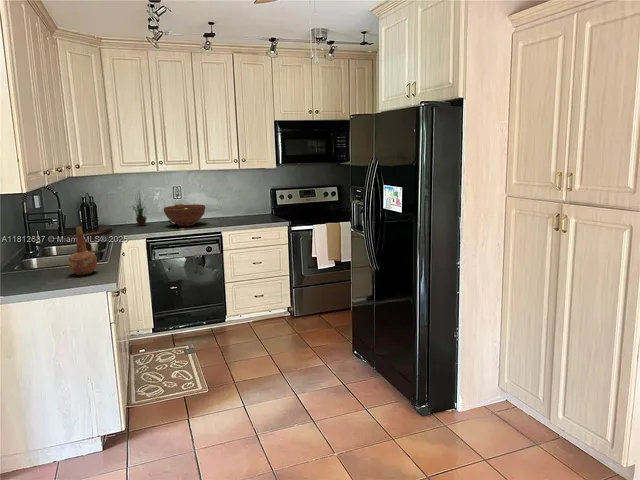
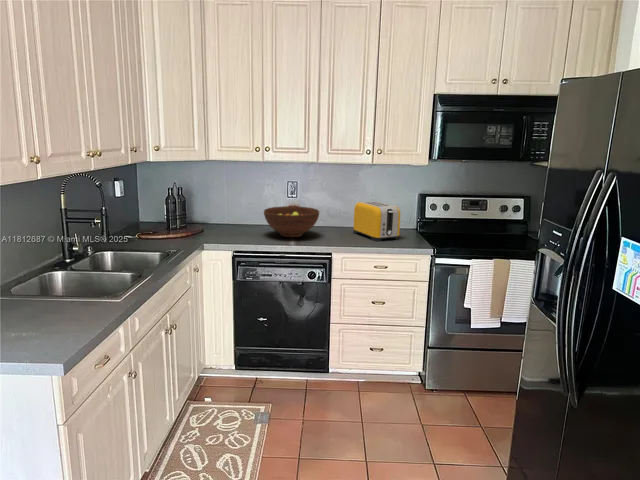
toaster: none [228,196,263,222] -> present [353,201,400,241]
potted plant: present [133,198,146,226] -> none [225,176,253,228]
ceramic pitcher: present [68,226,97,275] -> none [36,250,83,326]

